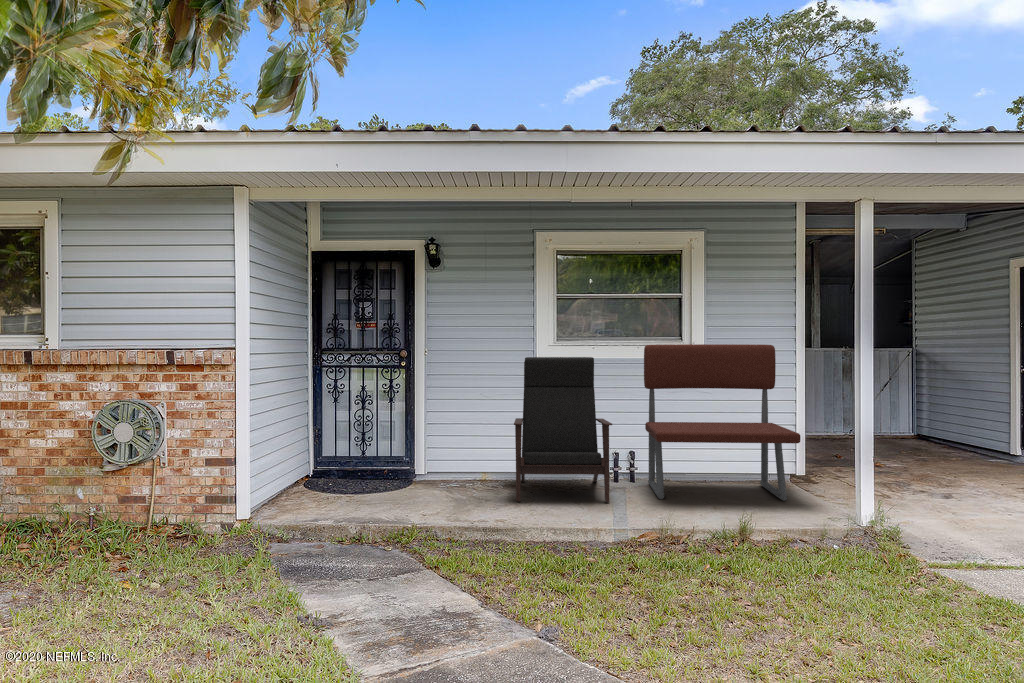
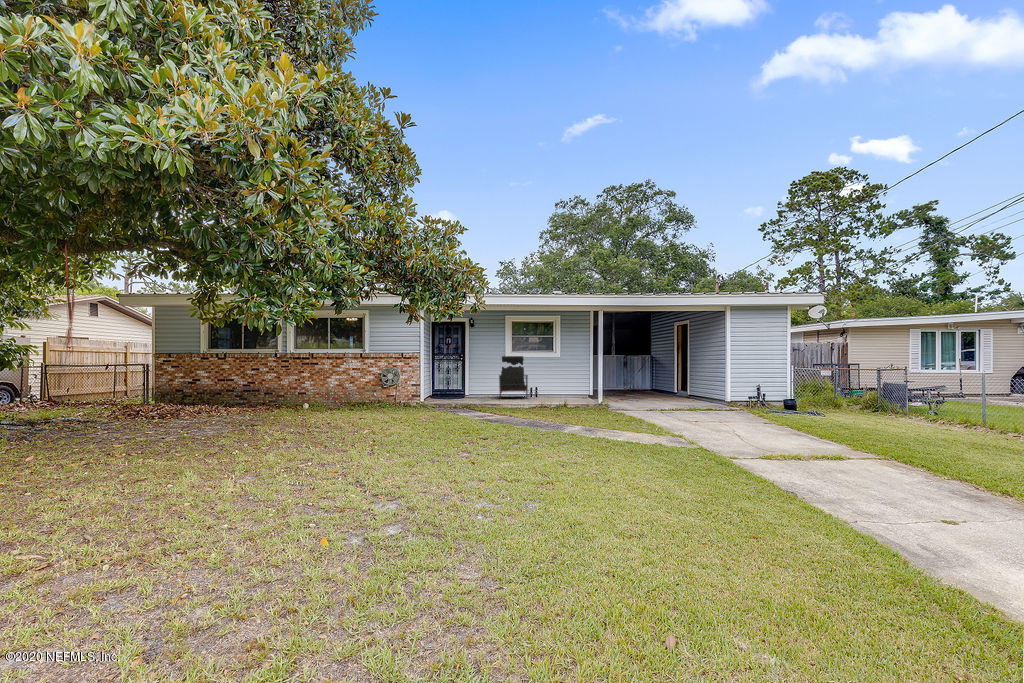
bench: present [644,344,801,501] -> none [539,352,583,398]

